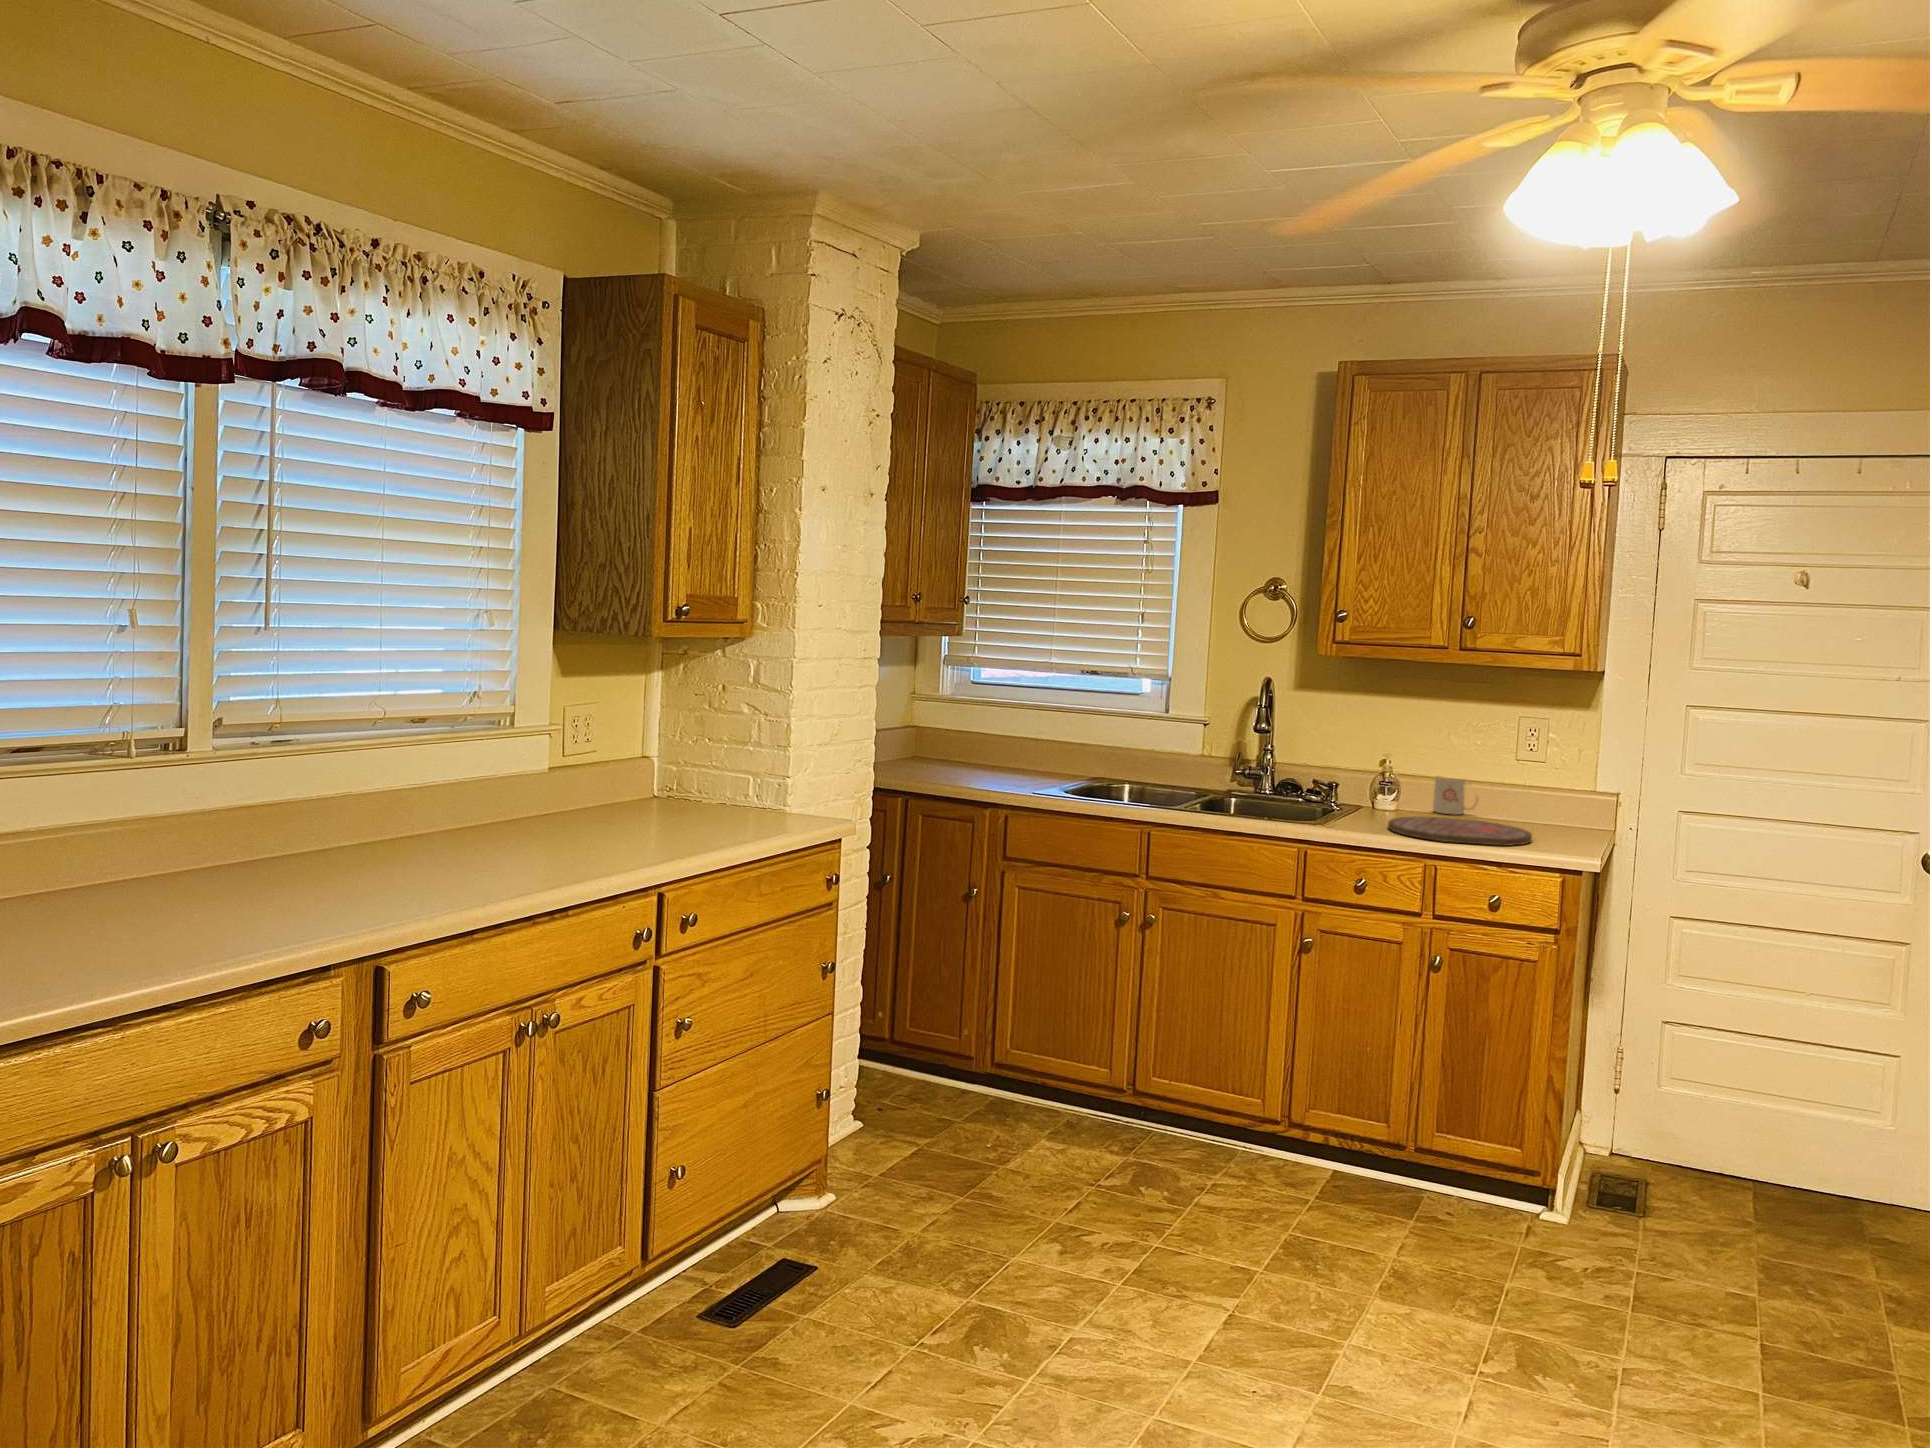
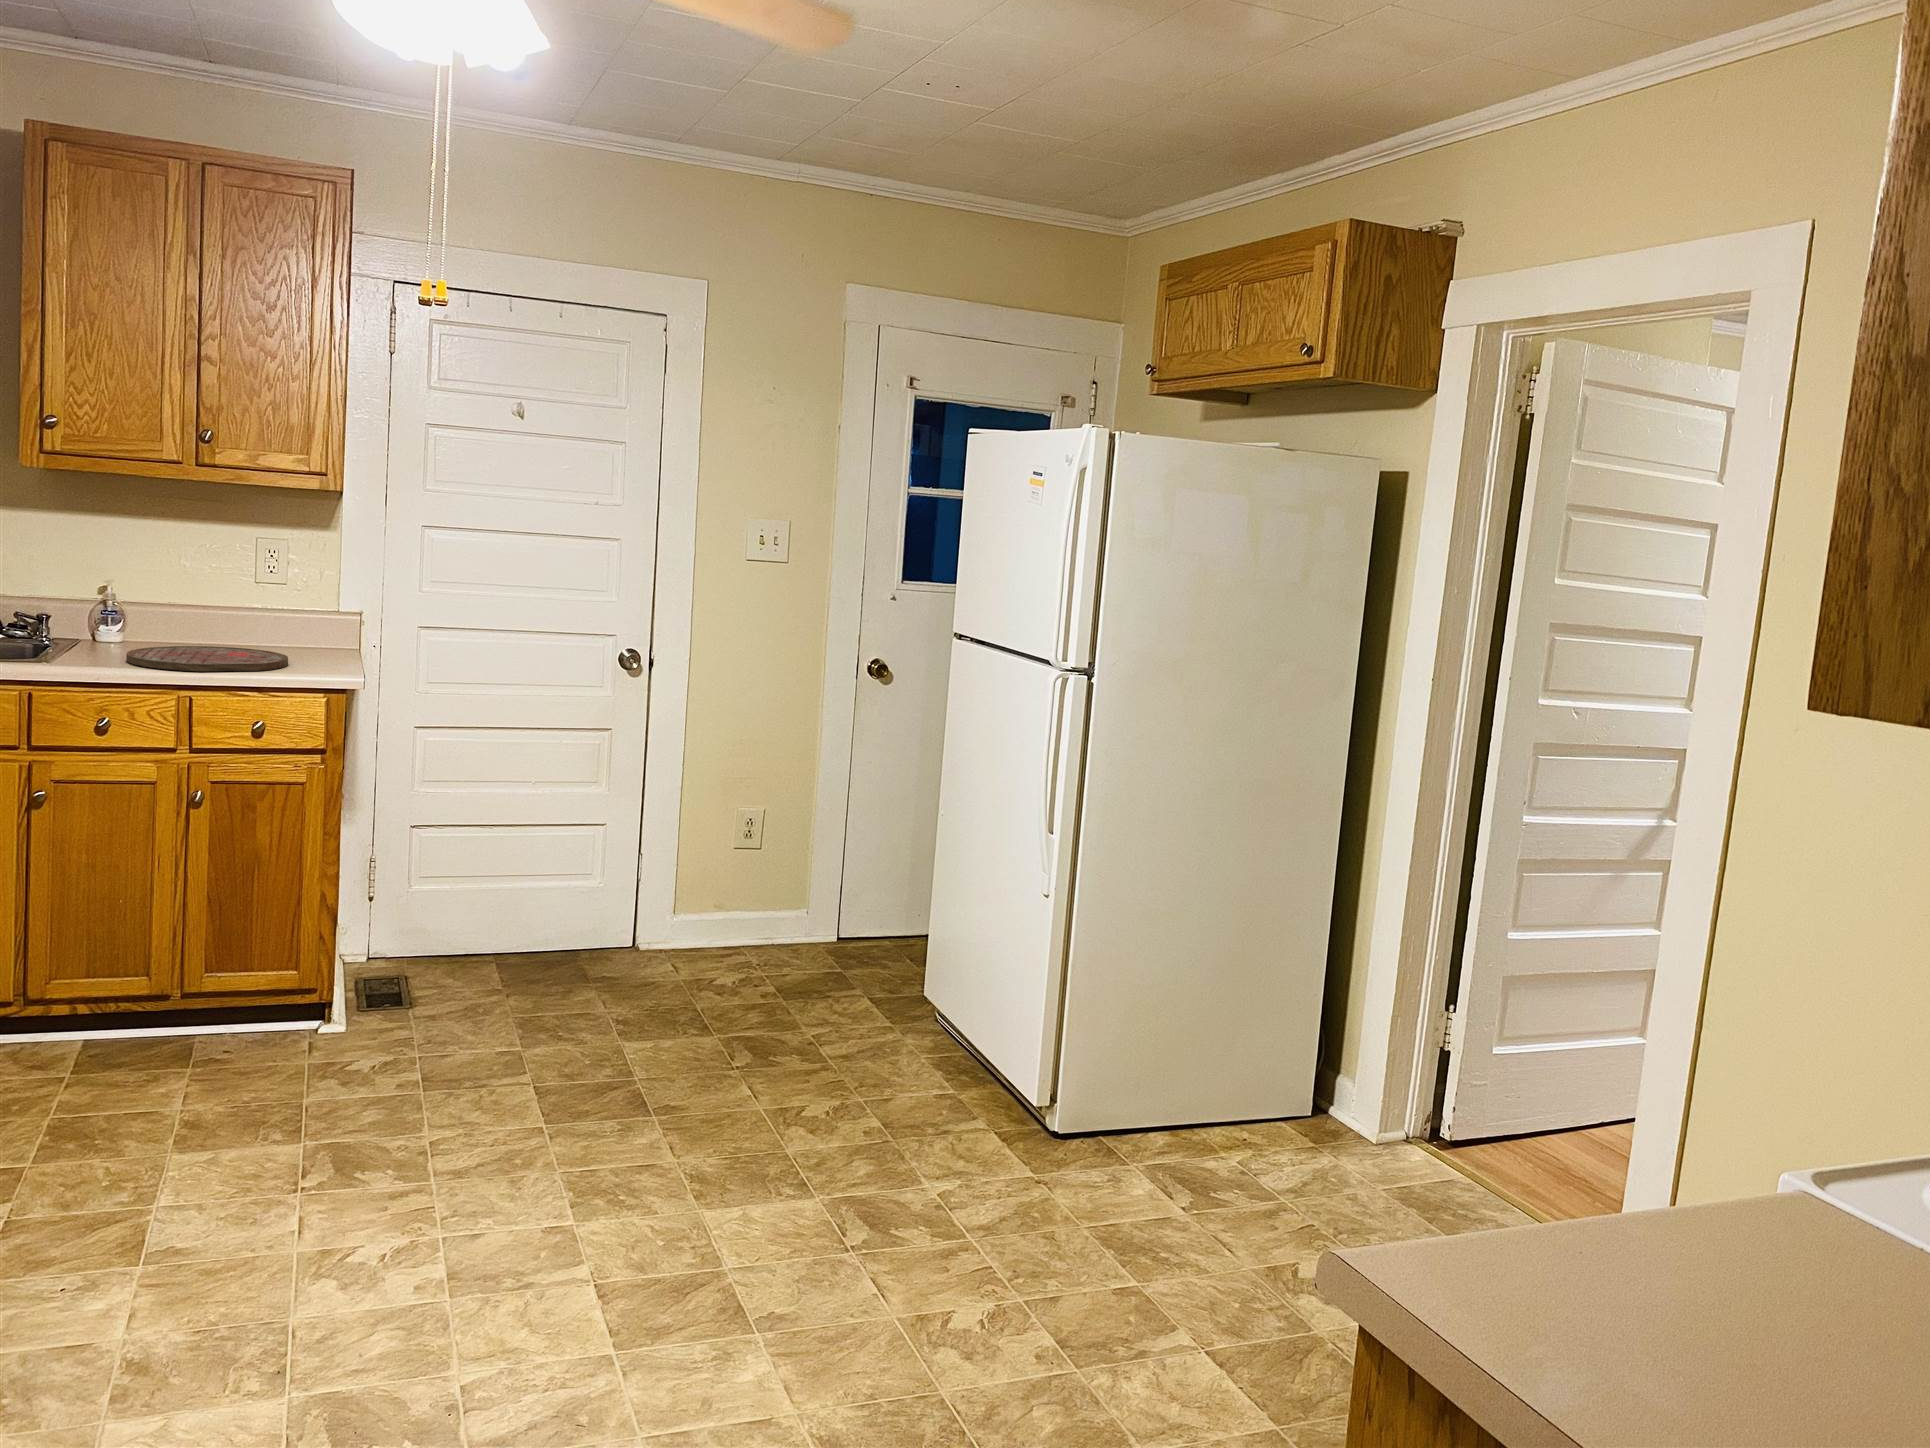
mug: present [1433,777,1478,814] -> none [165,602,217,642]

